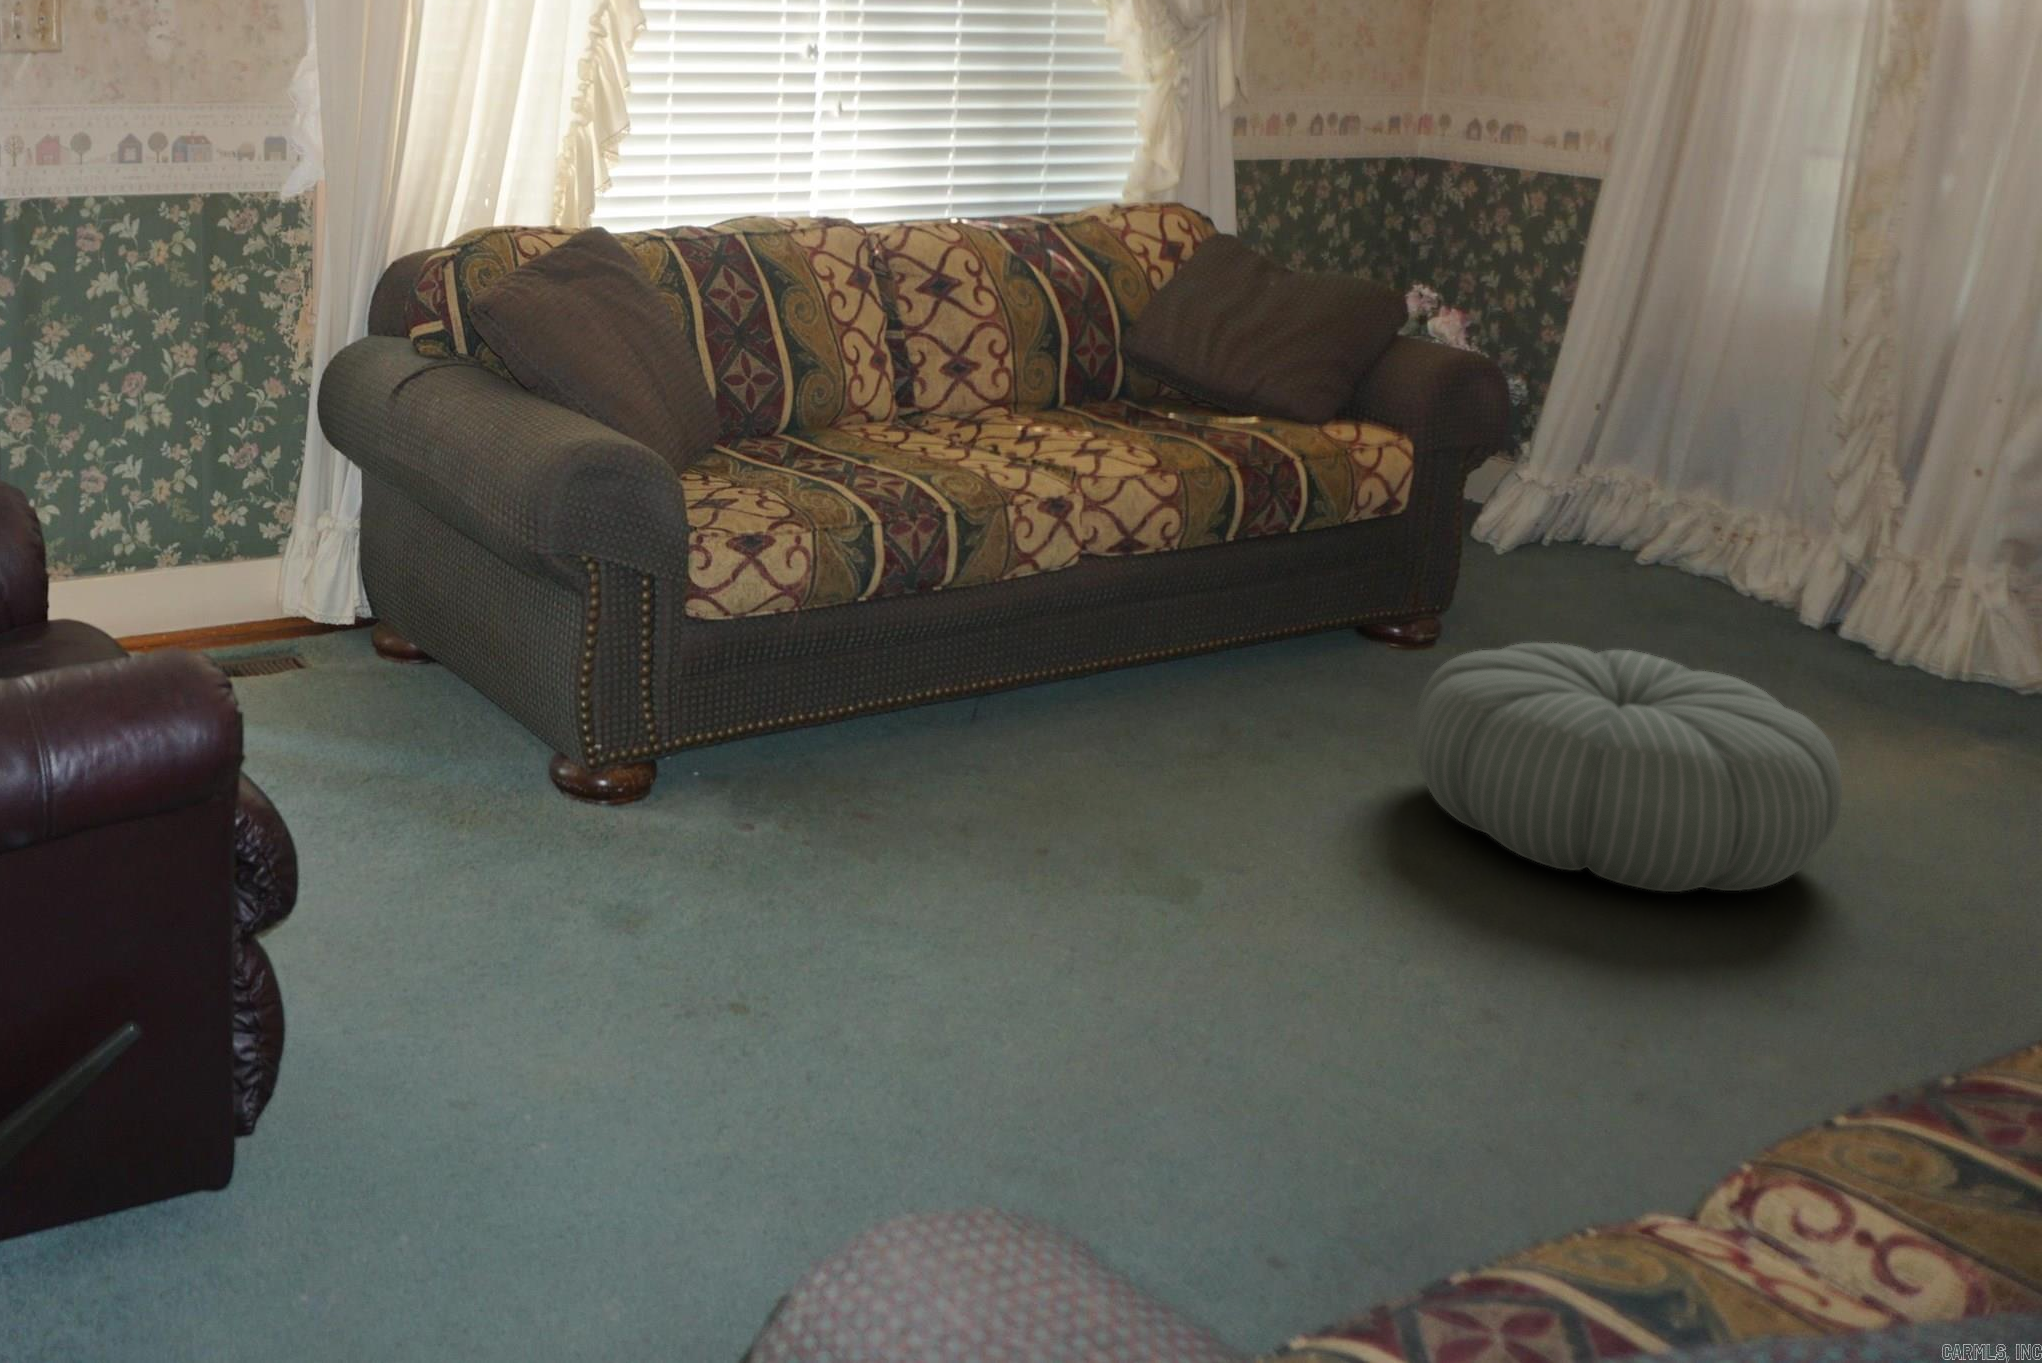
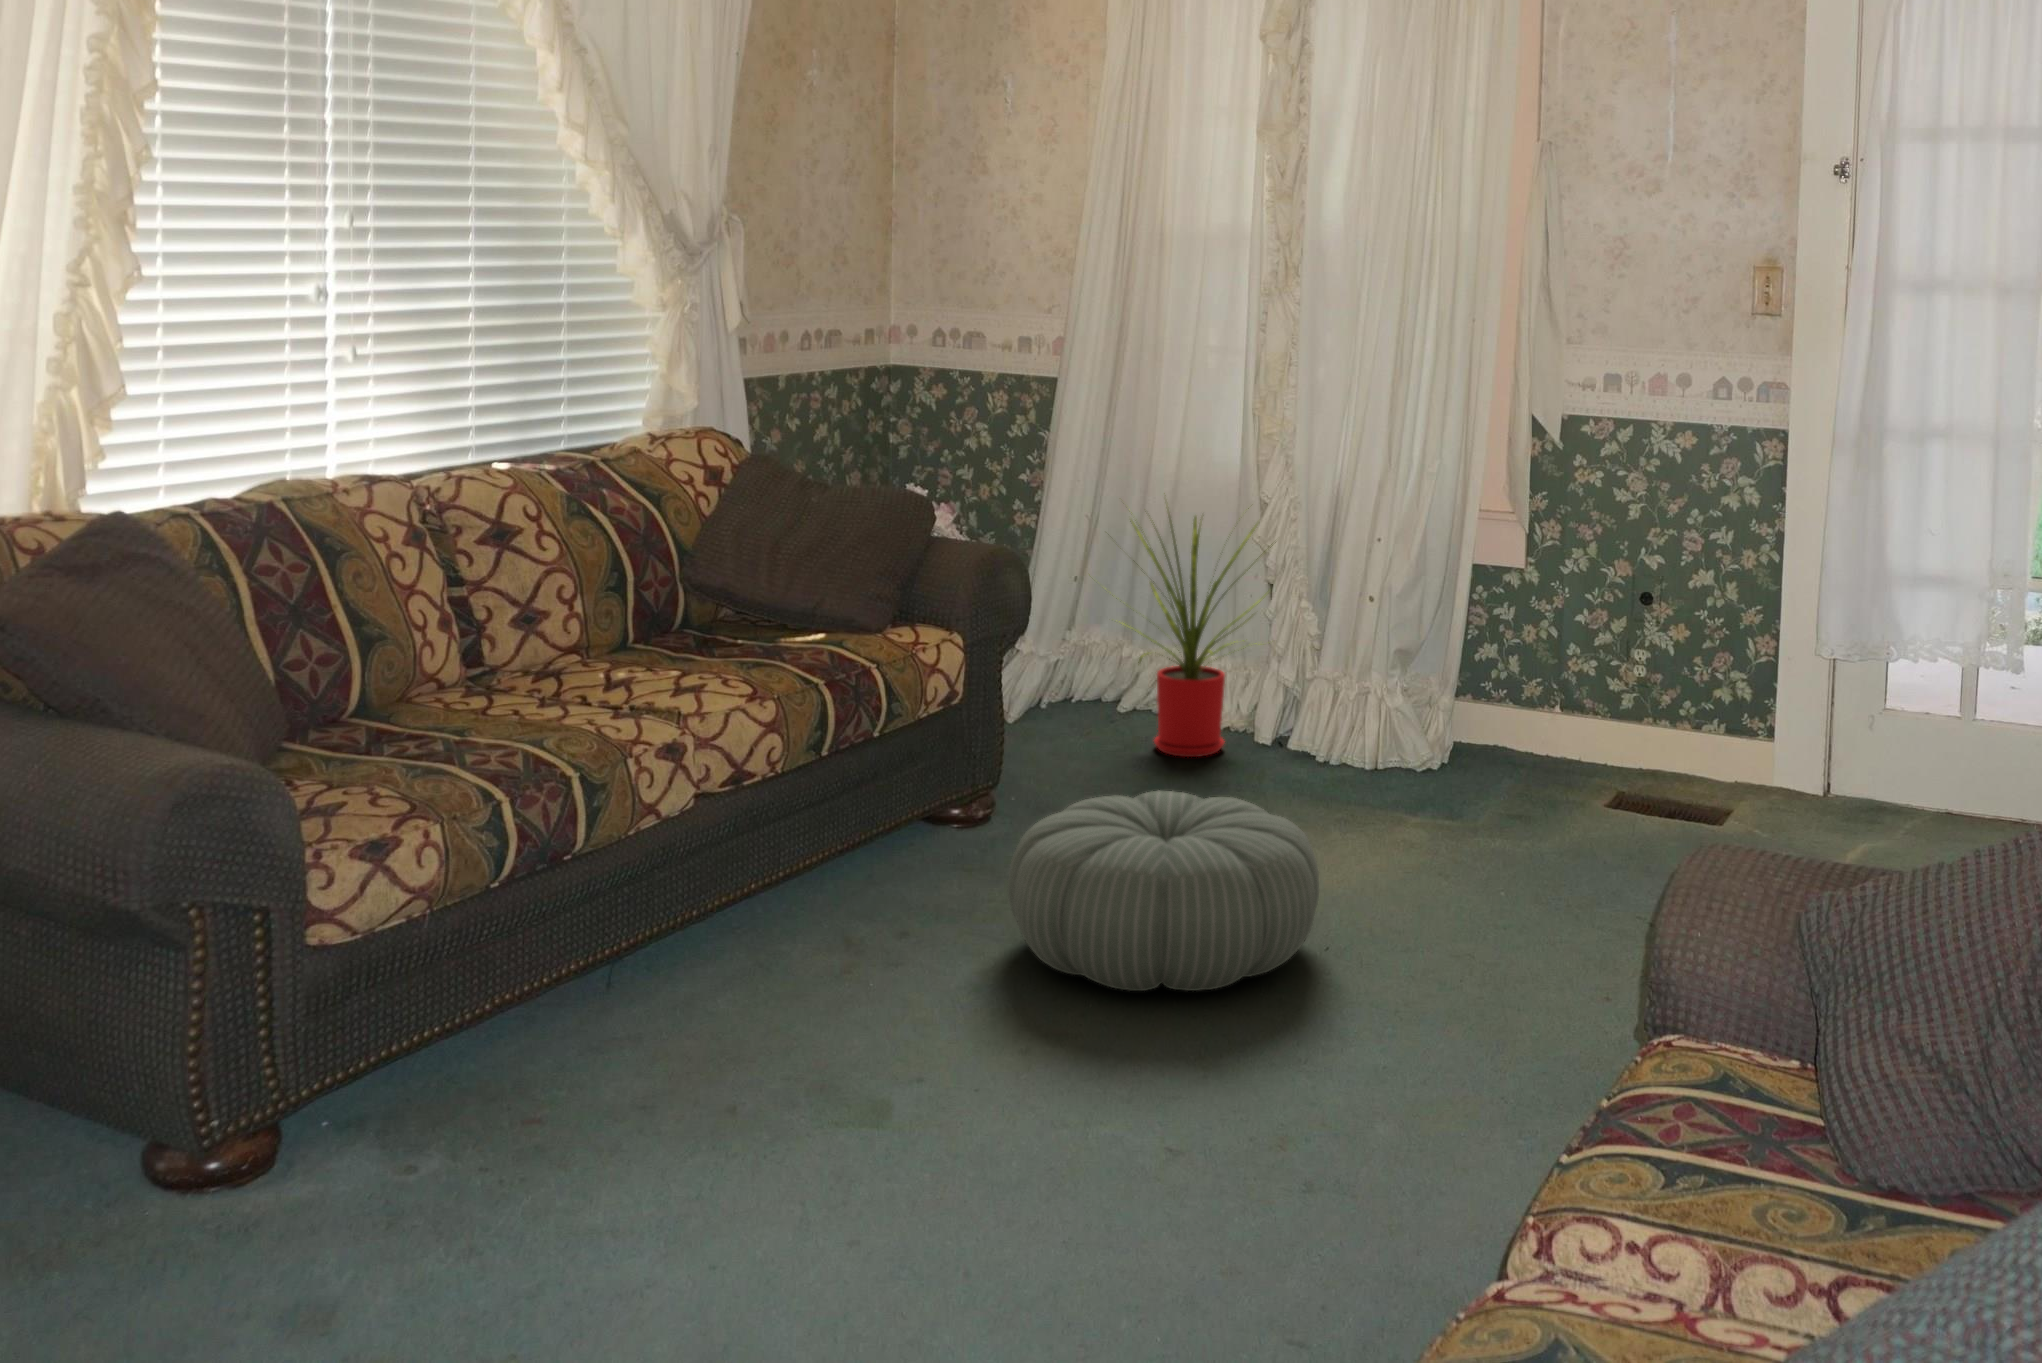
house plant: none [1611,315,1888,634] -> present [1112,508,1276,757]

